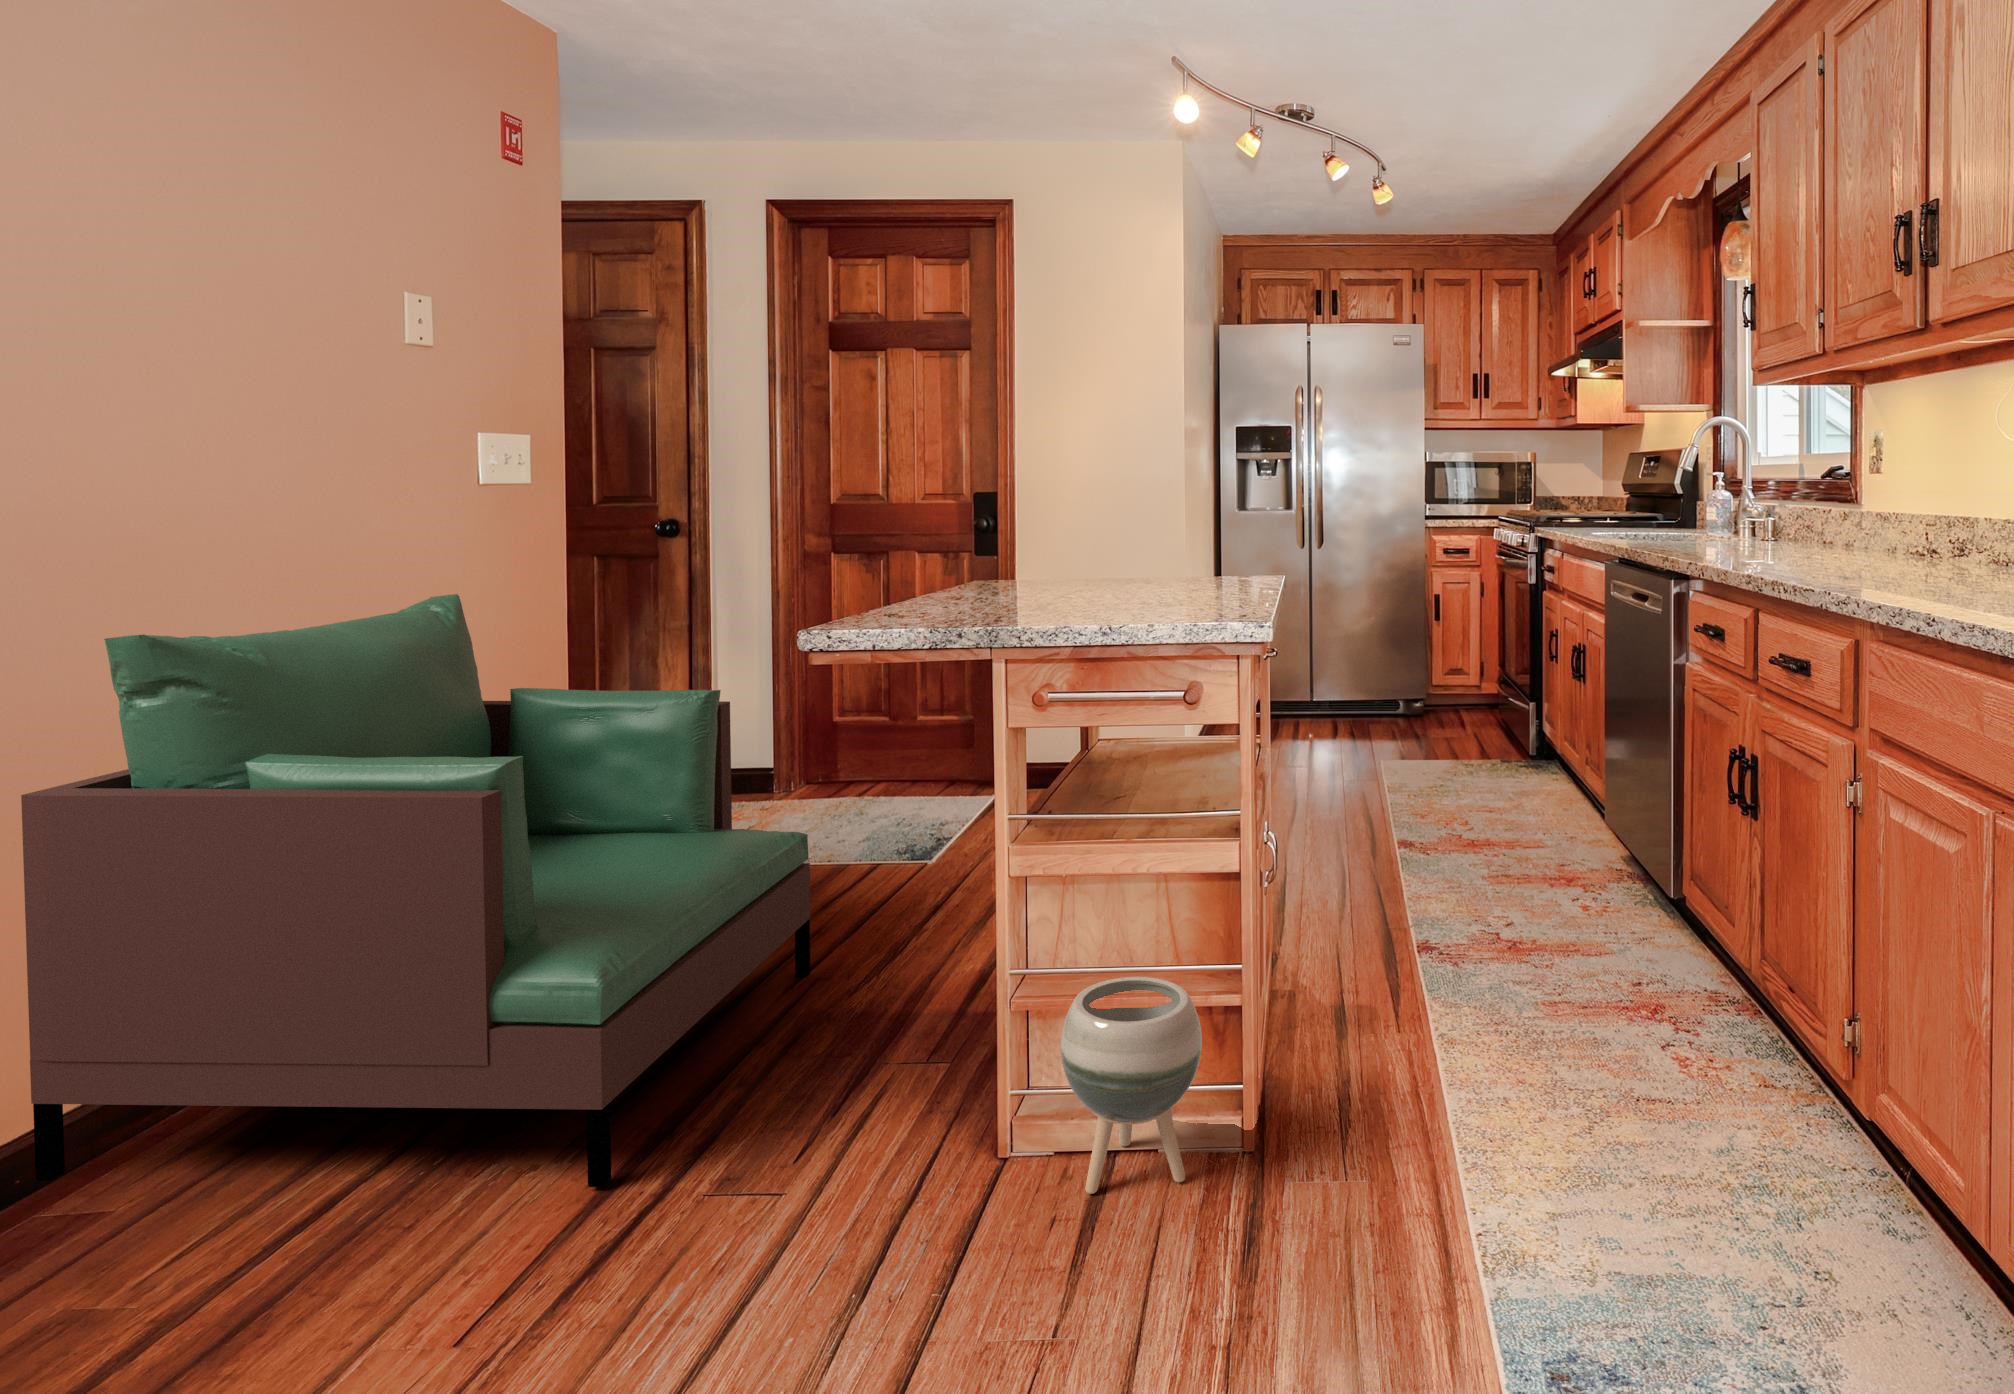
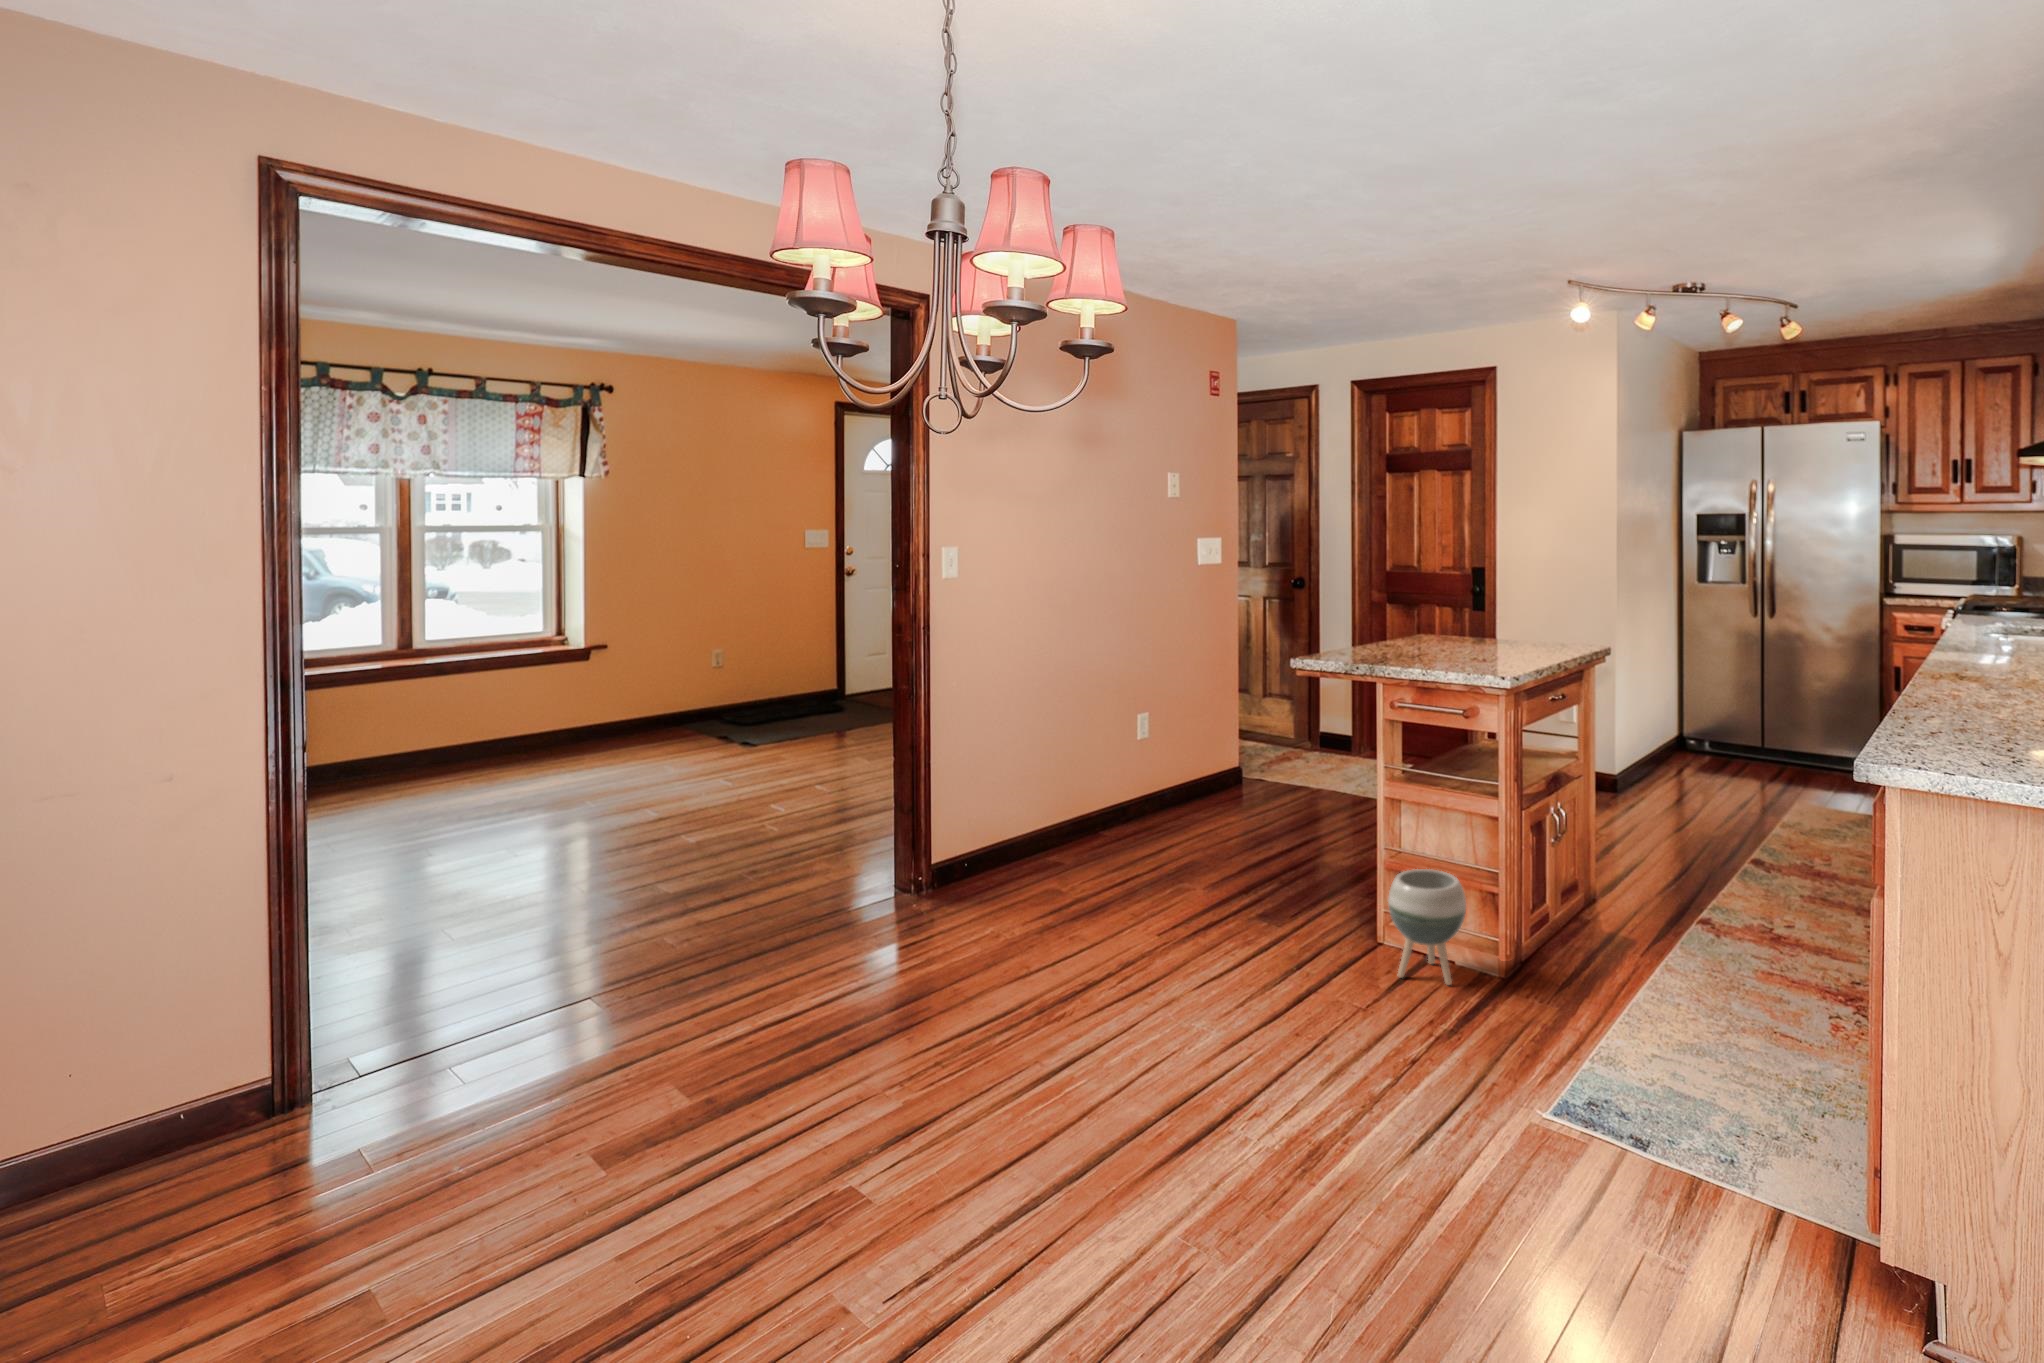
armchair: present [21,594,810,1187] -> none [1002,628,1320,920]

